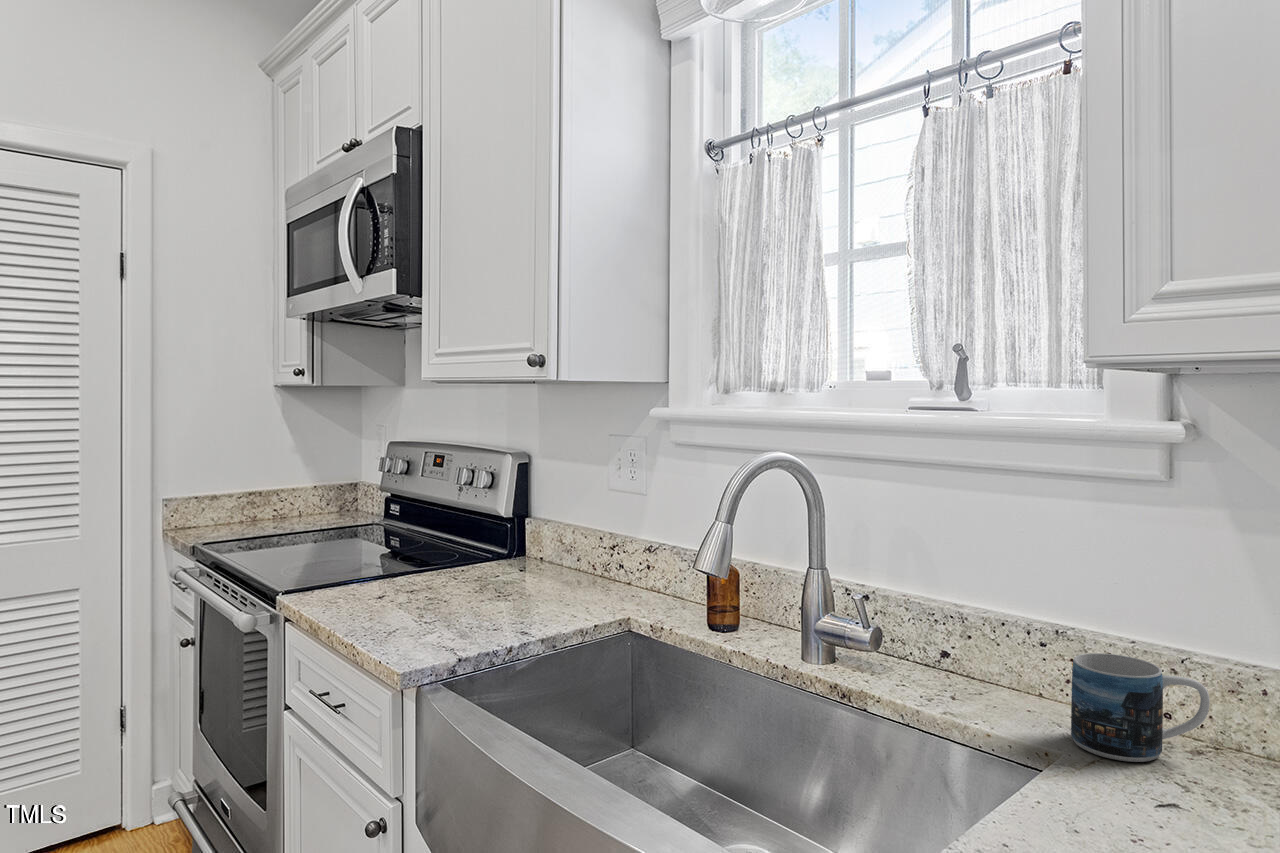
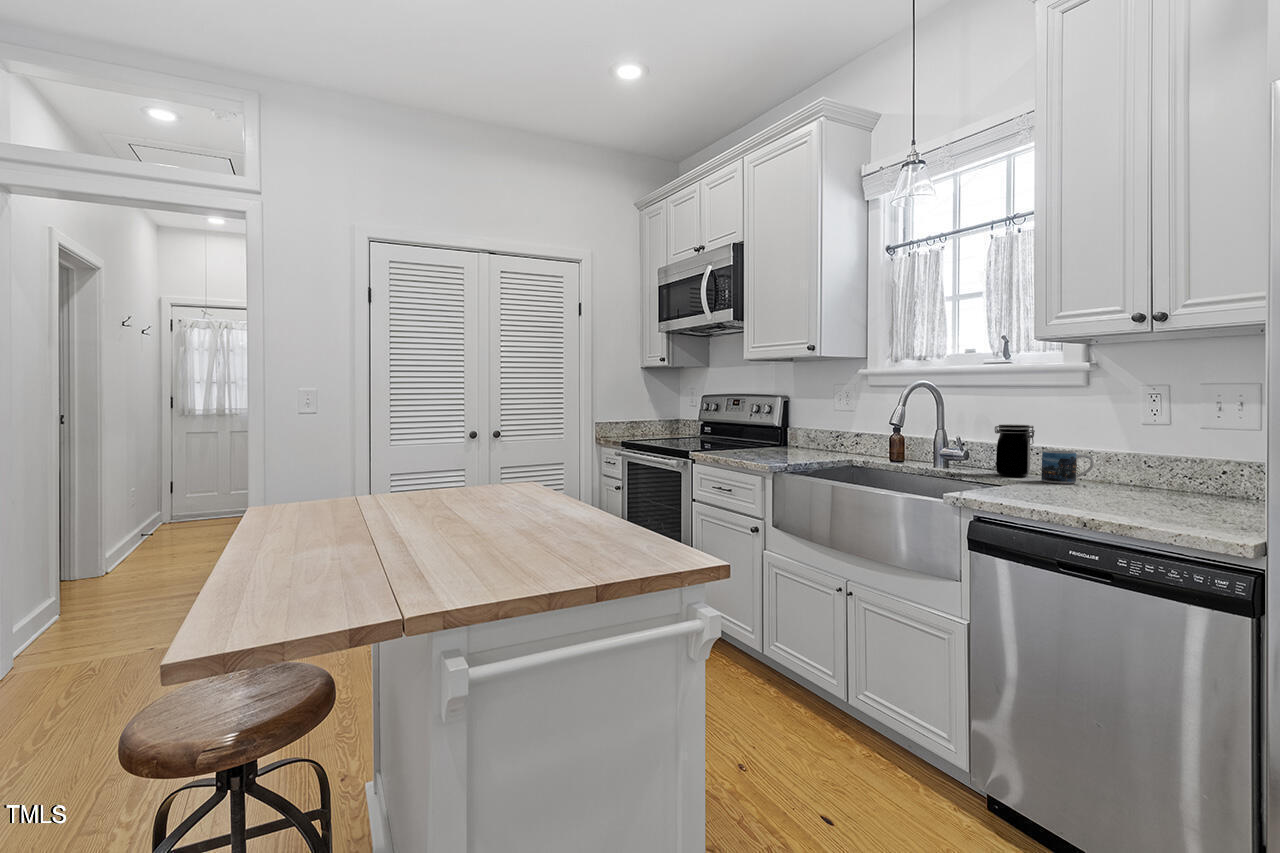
jar: none [942,566,1042,711] -> present [995,424,1035,477]

